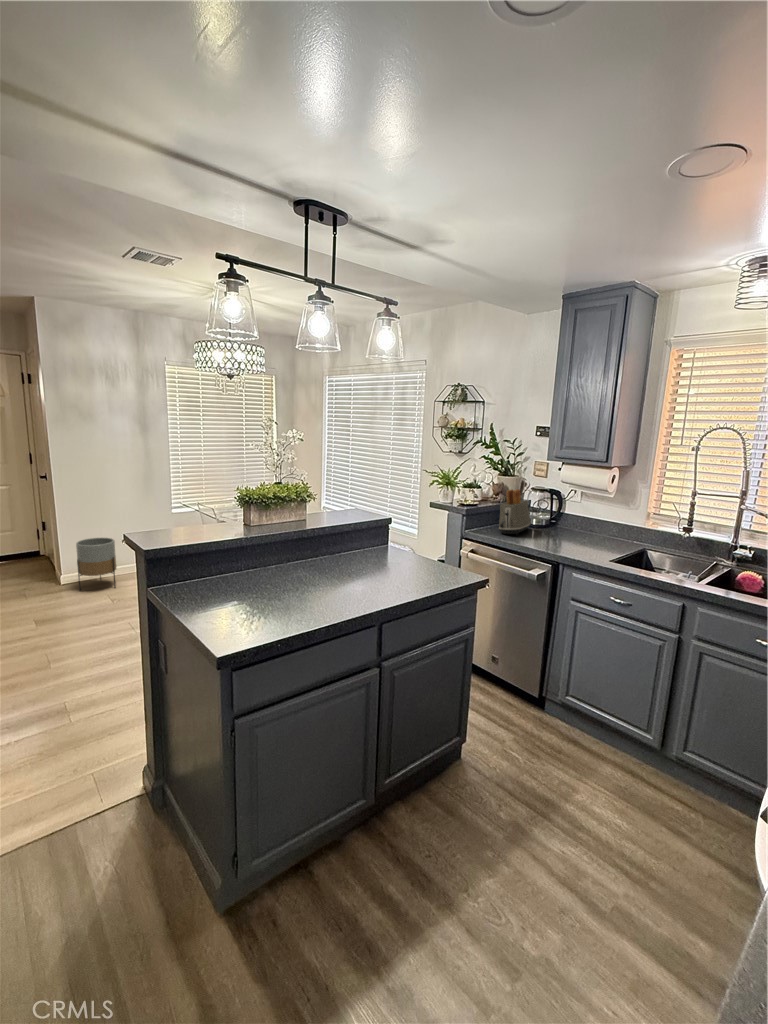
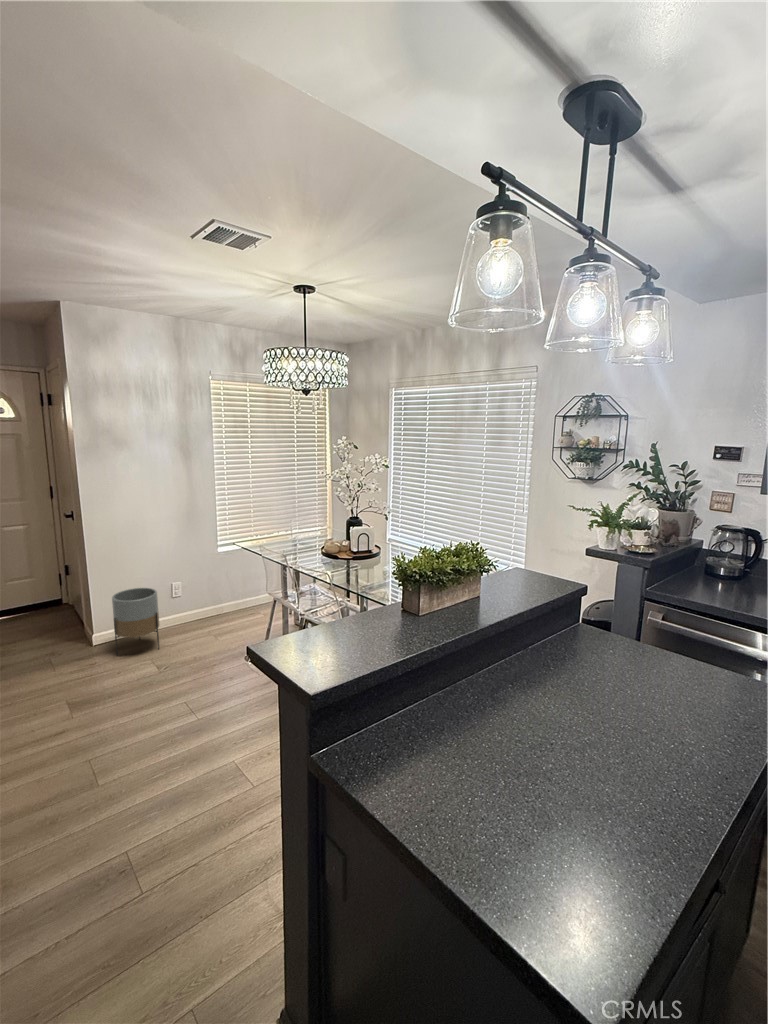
toaster: present [499,489,531,535] -> none [695,533,738,598]

